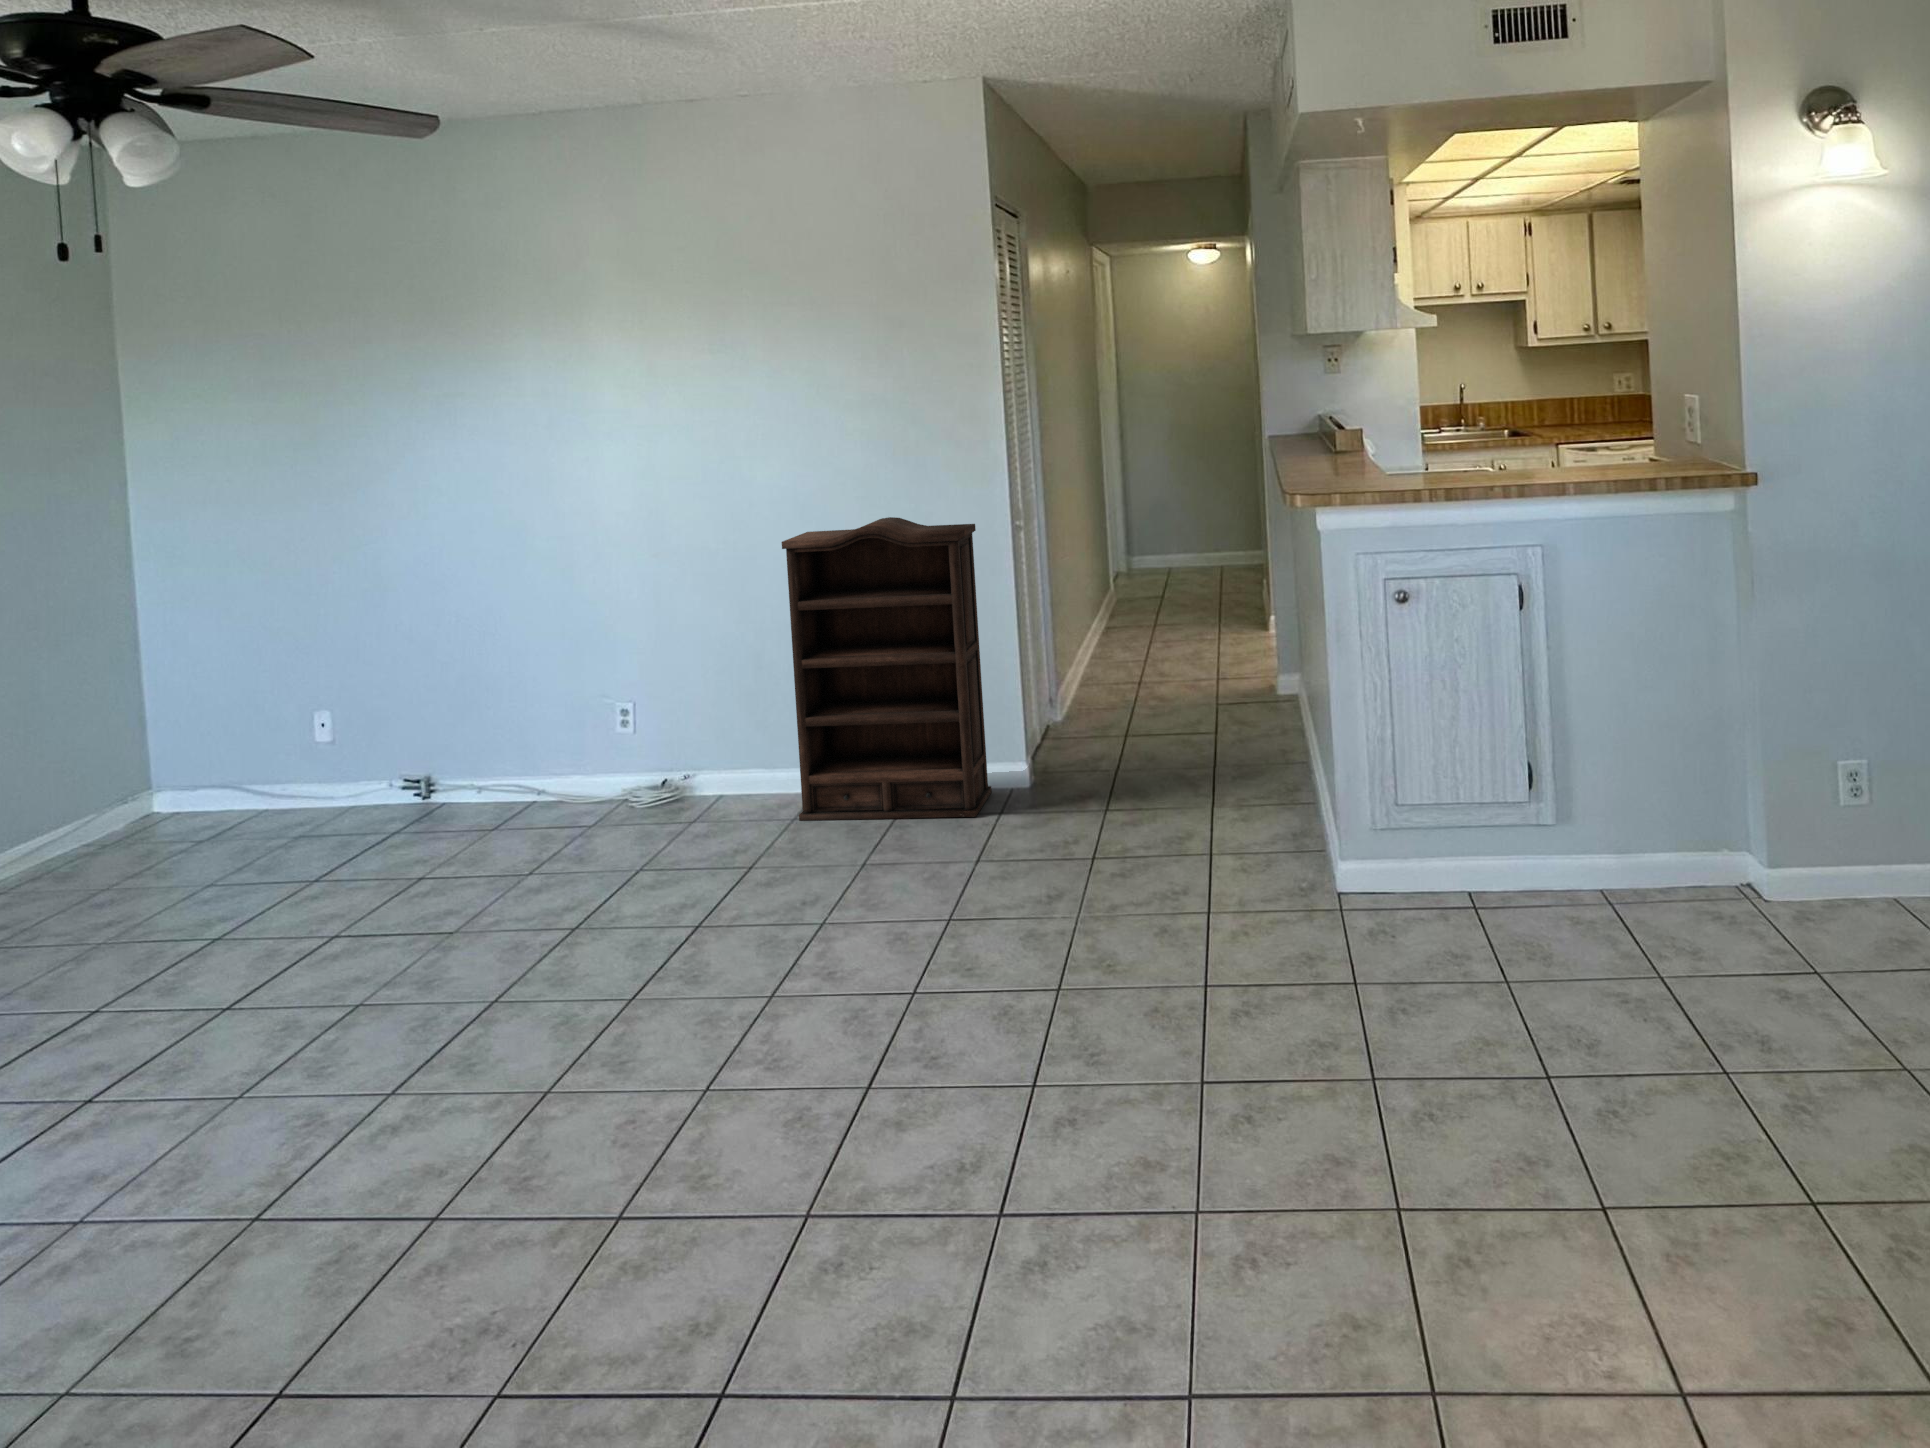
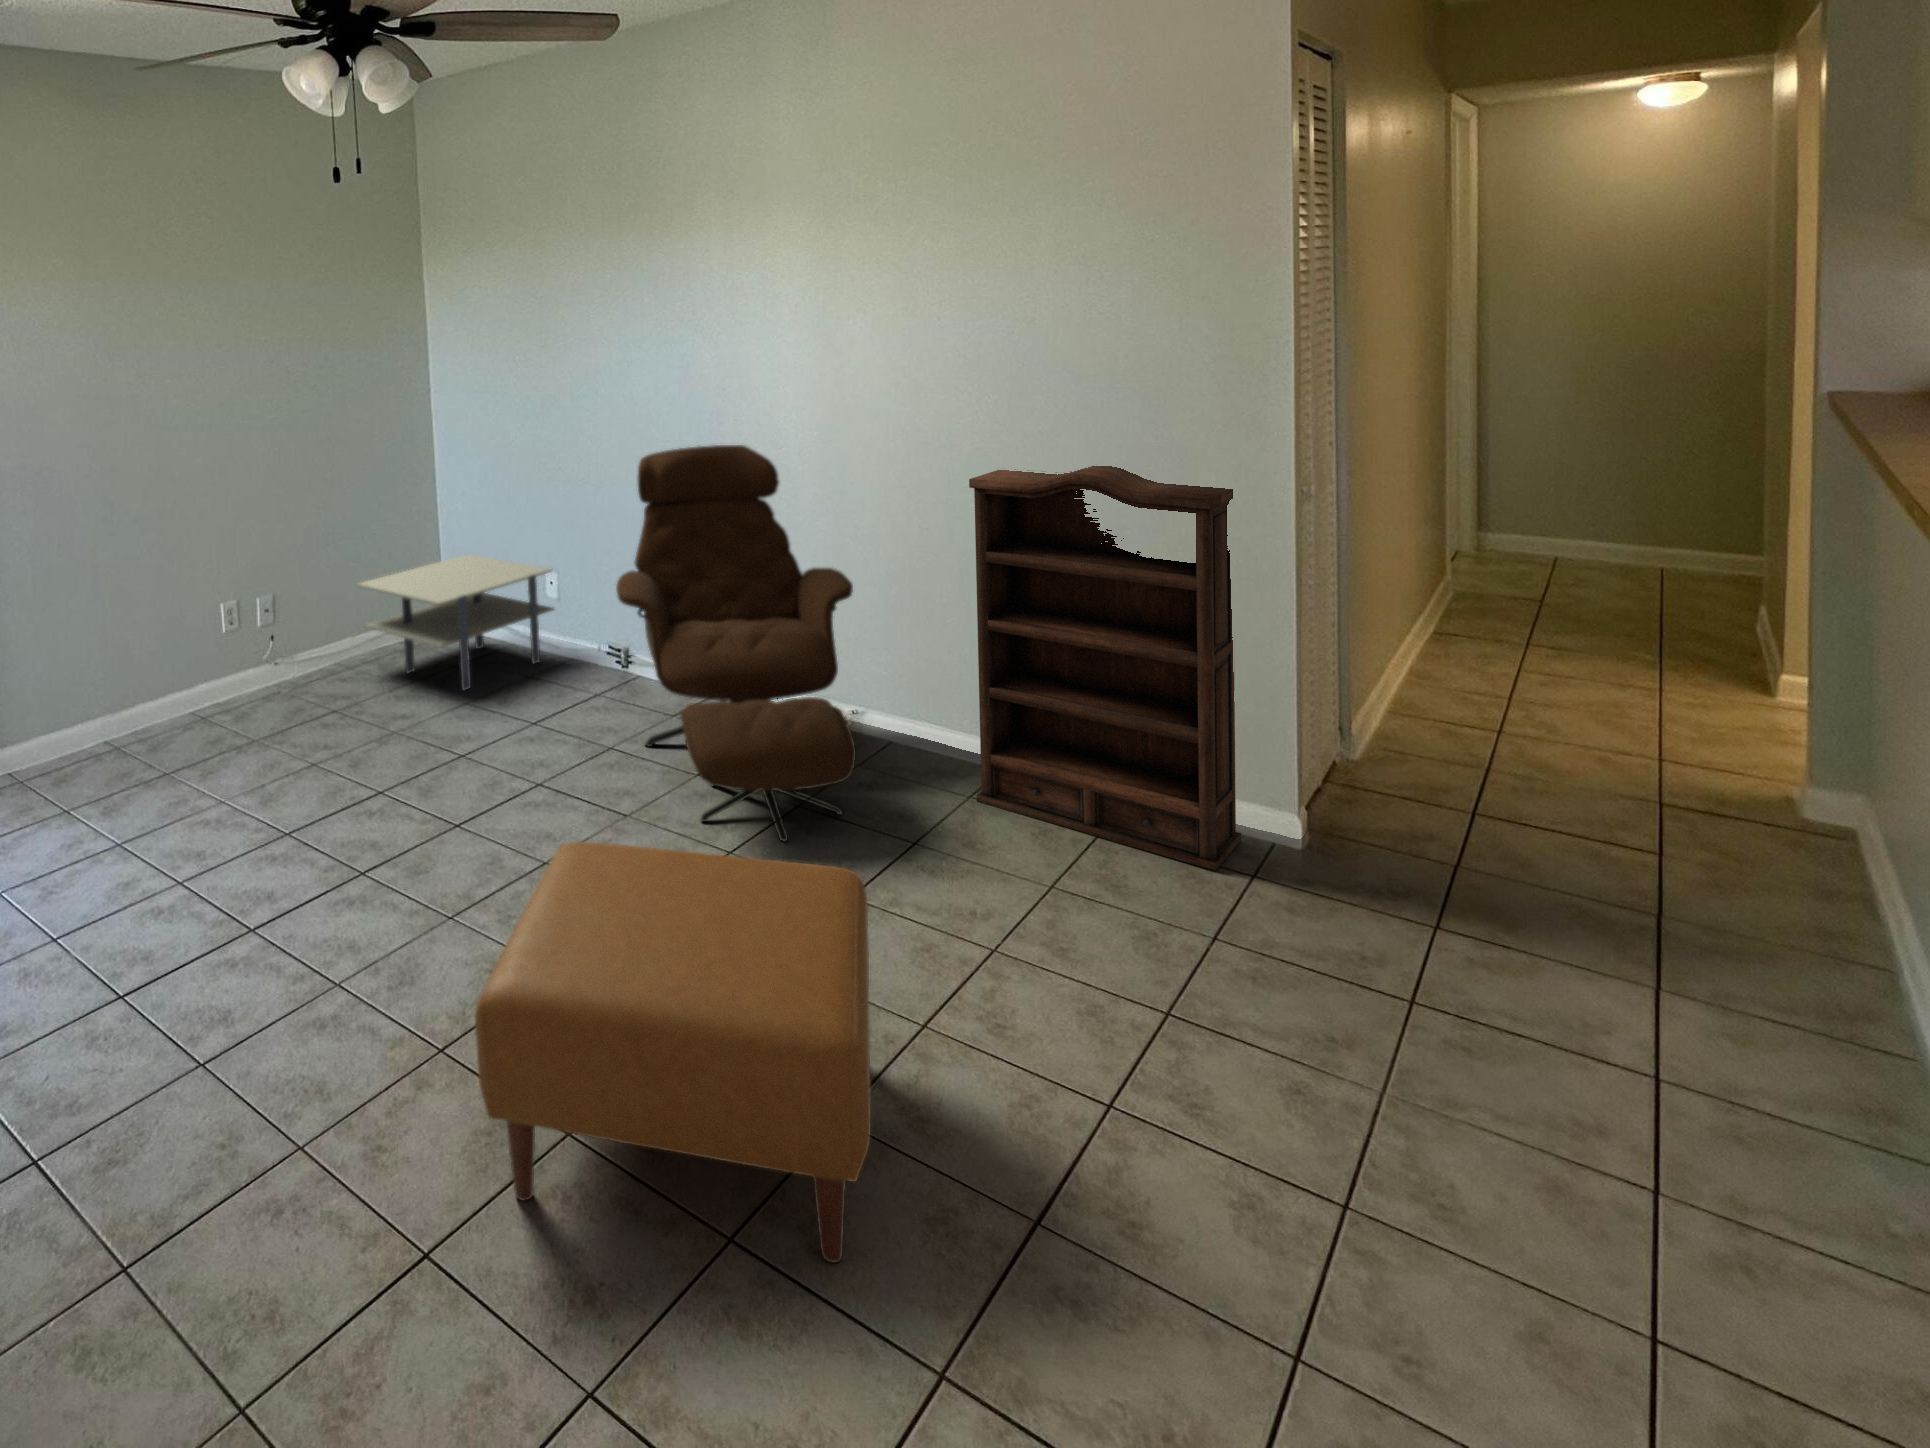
lounge chair: none [422,539,692,912] -> present [616,445,856,841]
side table: none [12,709,329,877] -> present [357,554,554,690]
ottoman: none [315,876,731,1298] -> present [475,842,871,1263]

